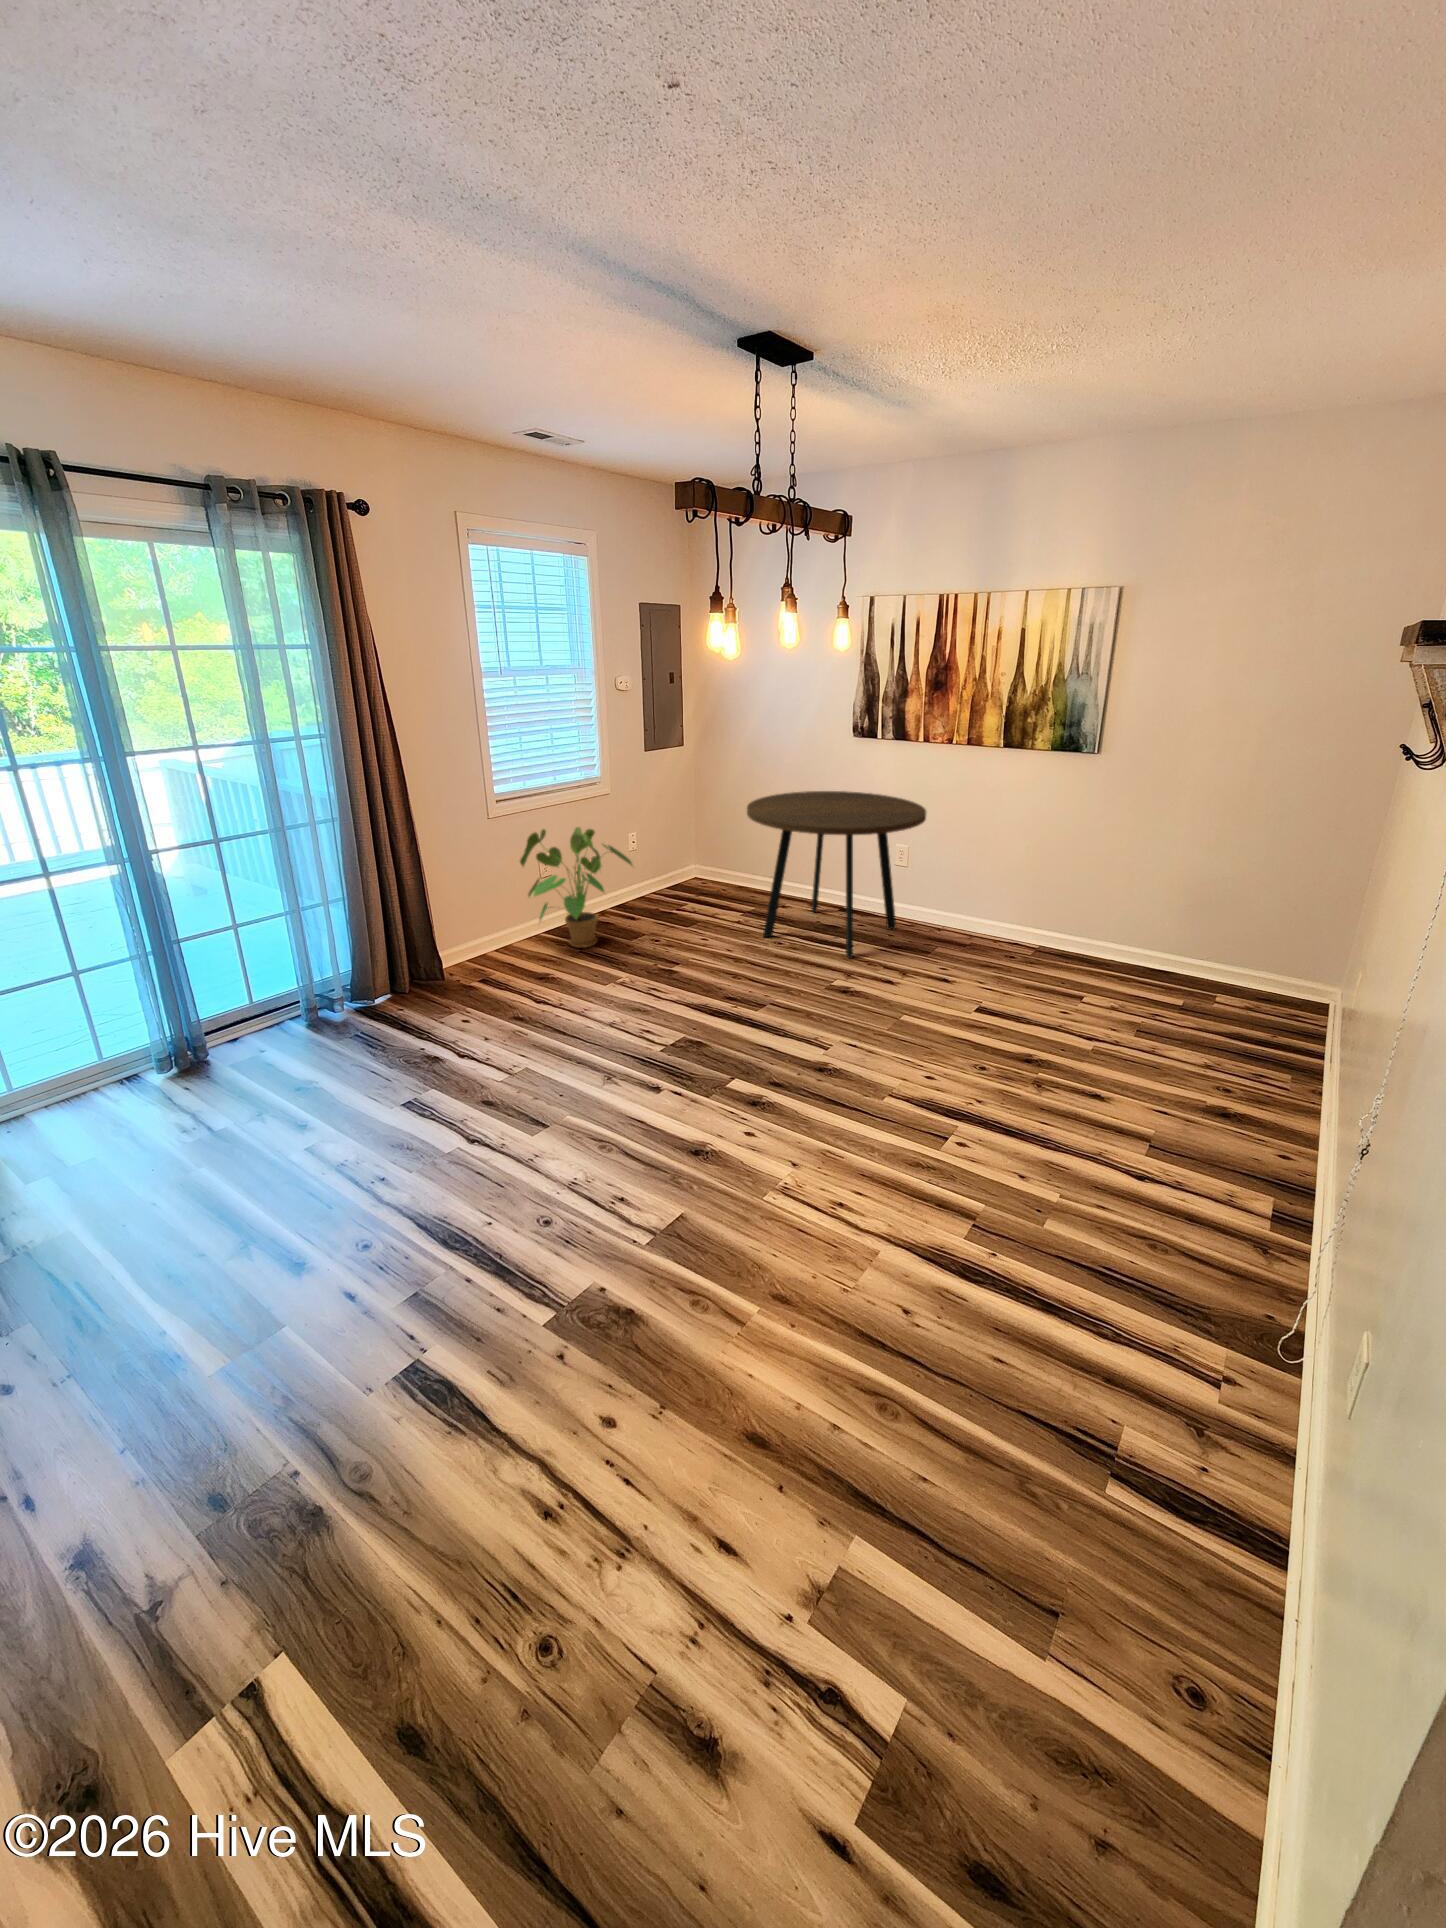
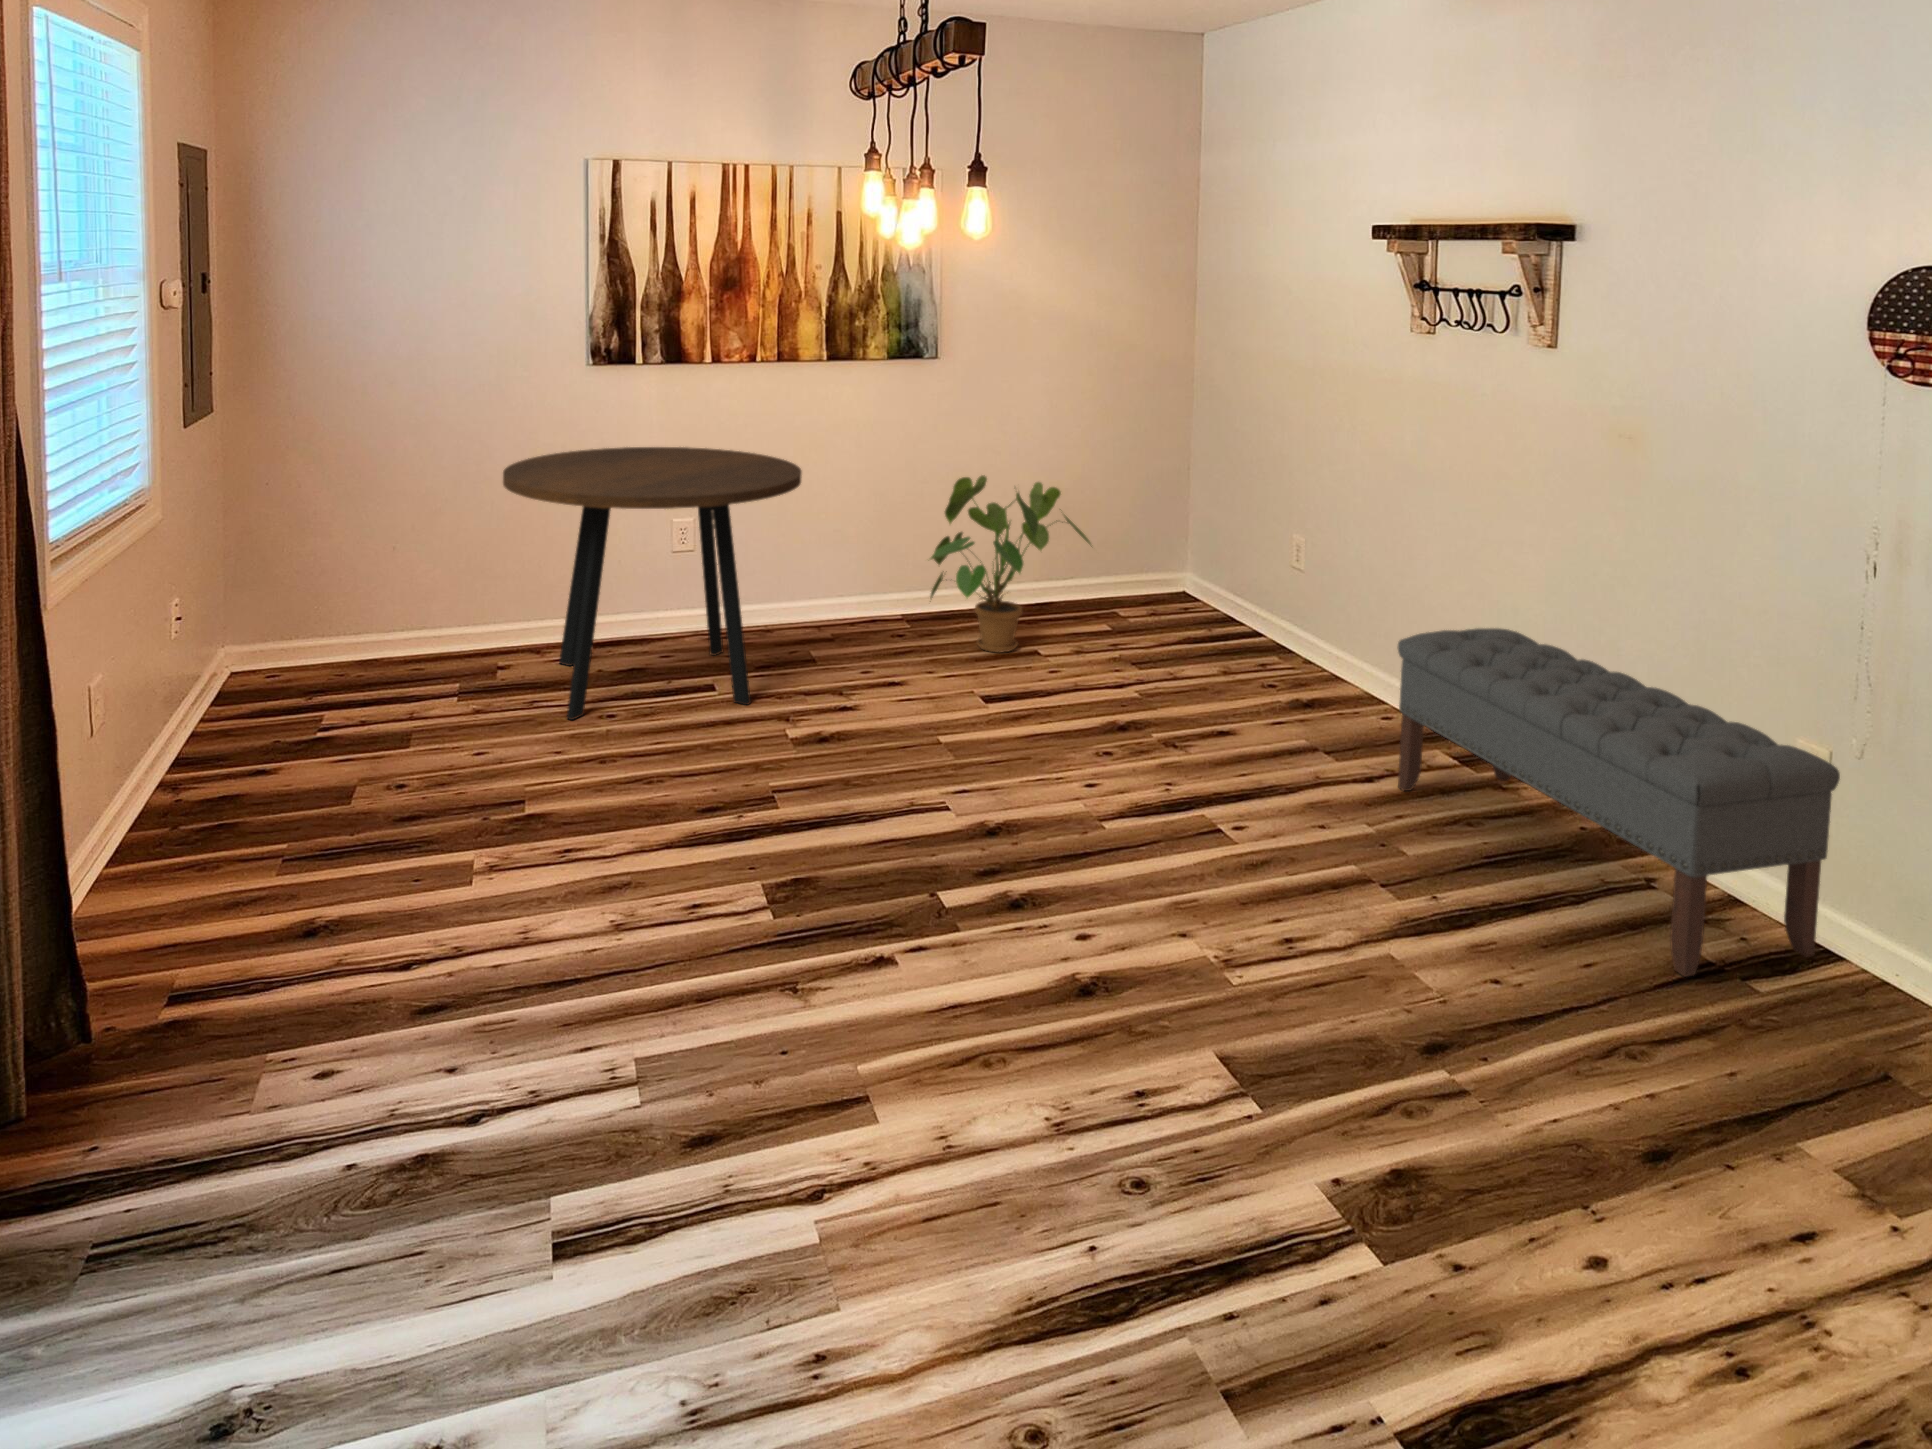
house plant: present [520,827,632,948] -> present [930,475,1092,652]
bench: none [1060,1068,1346,1537] -> present [1398,628,1840,977]

